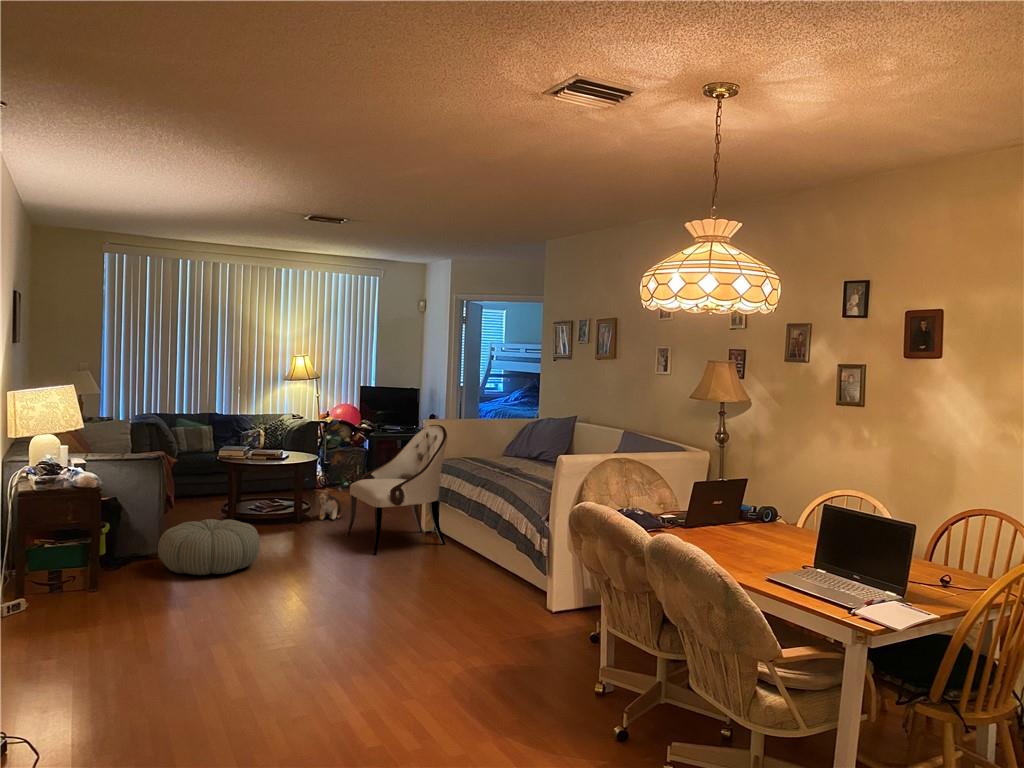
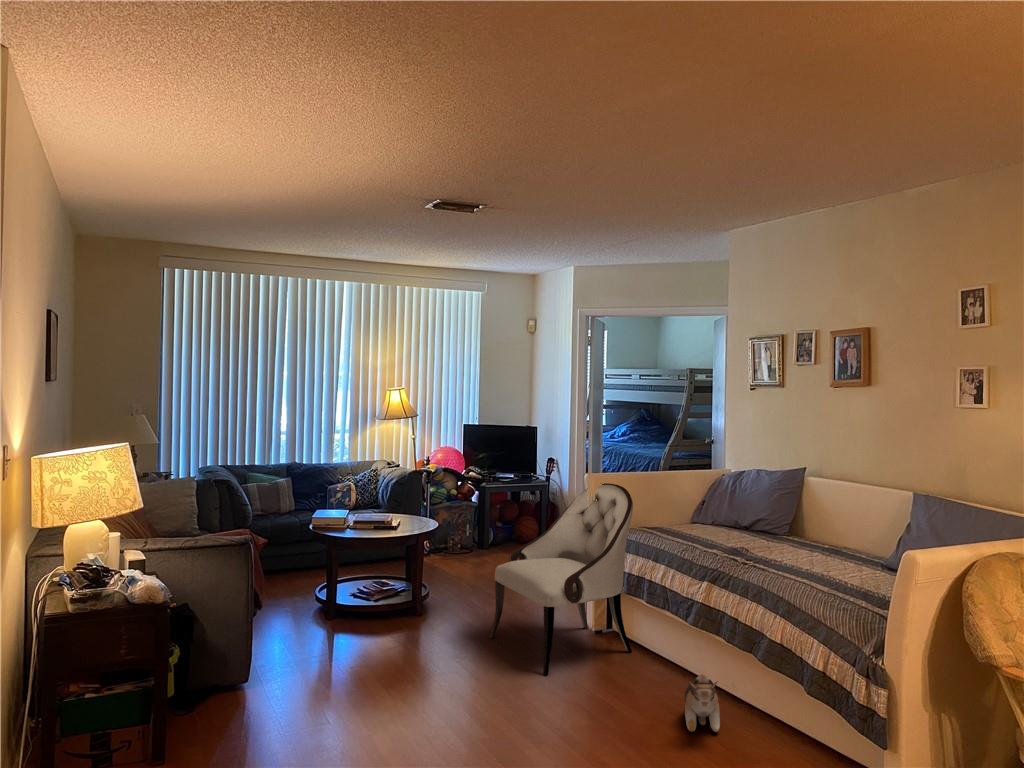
plush toy: present [317,490,342,520] -> present [684,674,720,732]
pouf: present [158,519,260,575] -> none [249,630,393,726]

